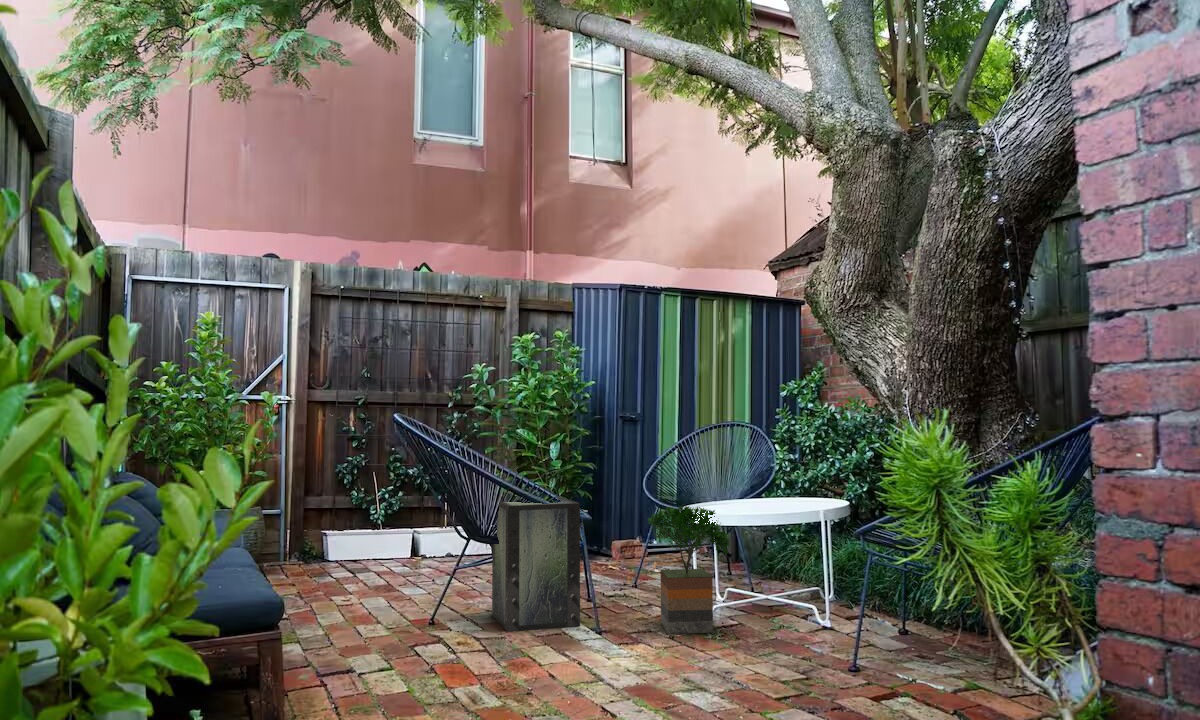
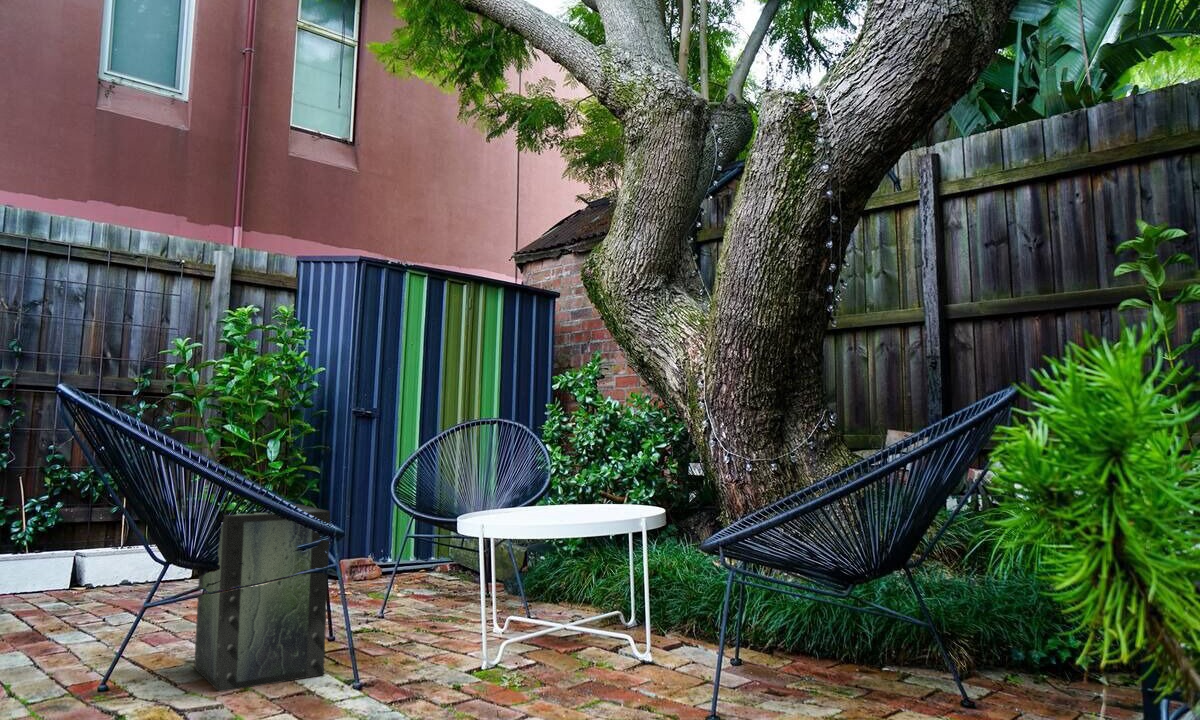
potted tree: present [648,506,731,634] -> none [418,511,529,678]

